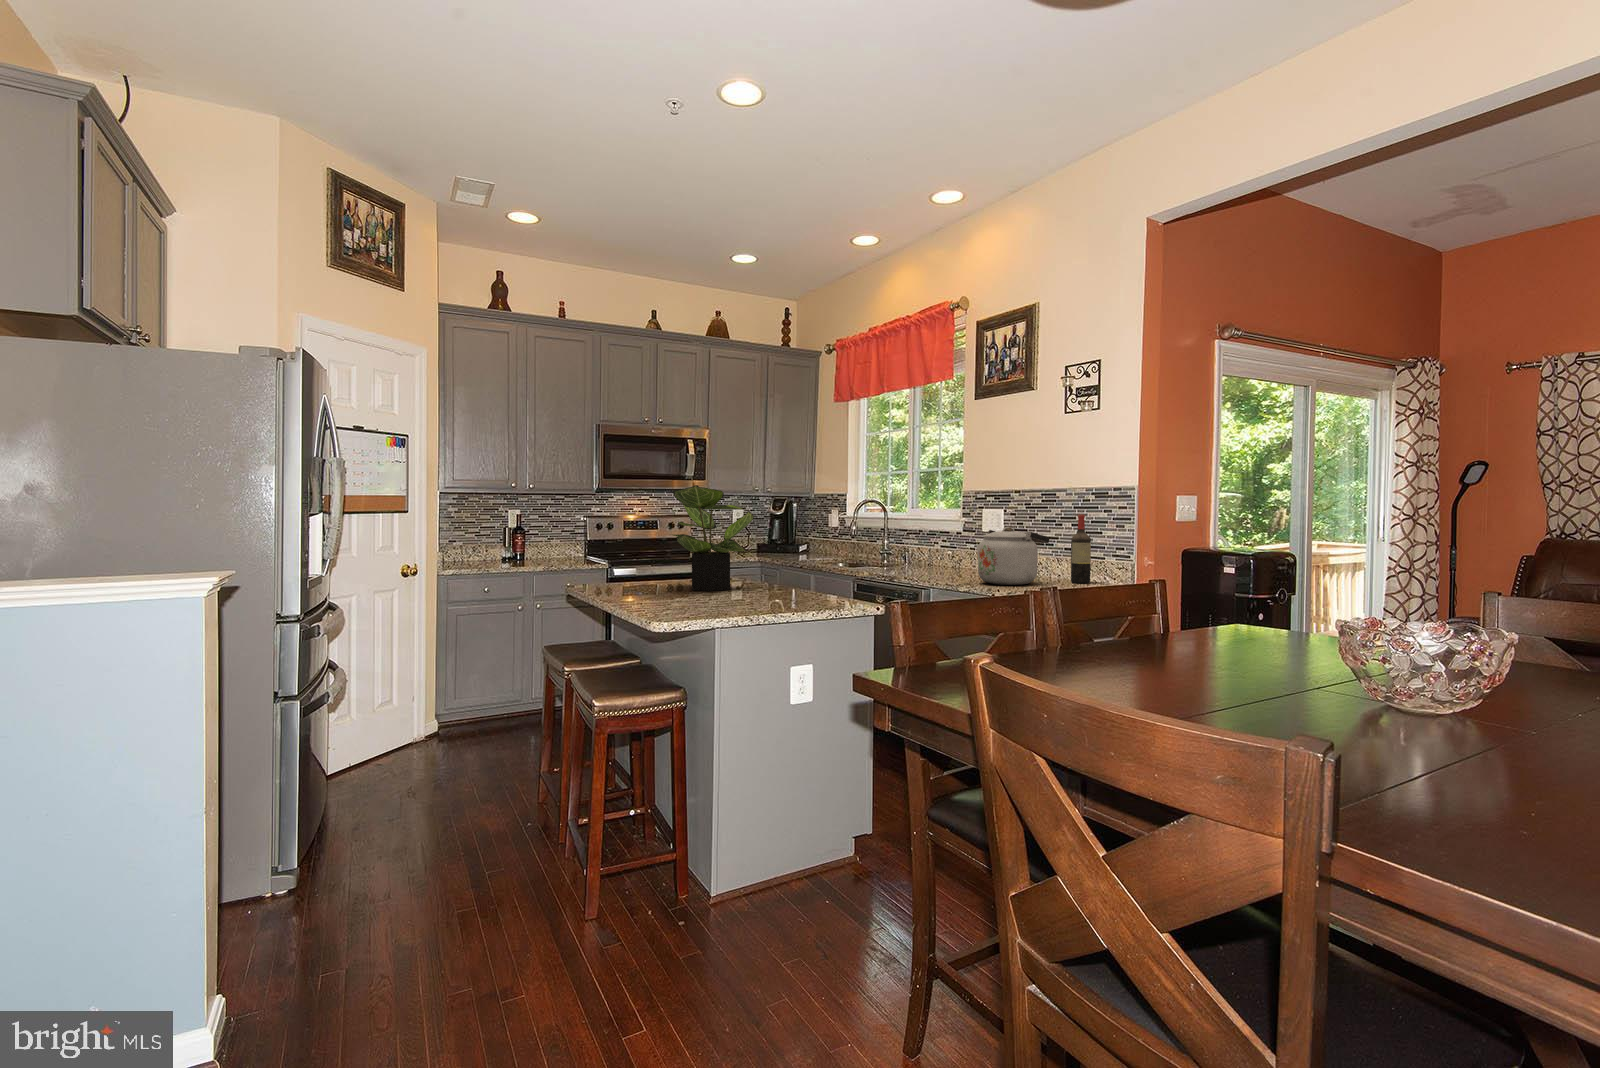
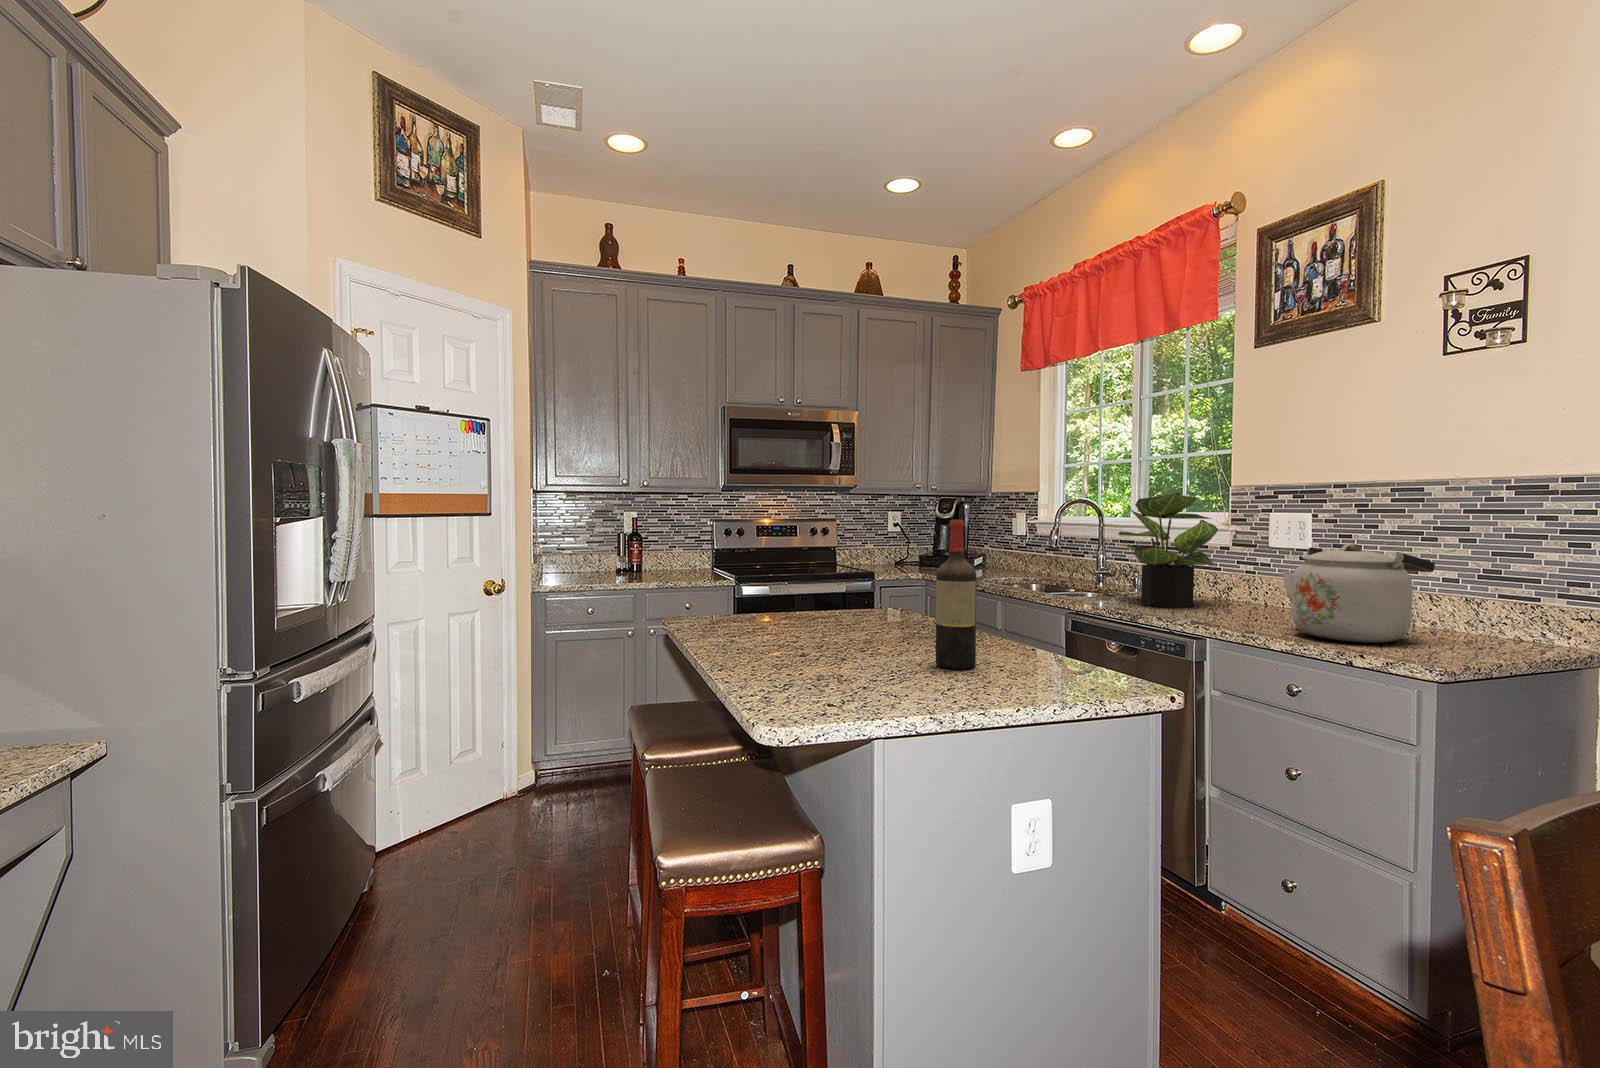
potted plant: present [673,485,754,591] -> present [1119,493,1218,608]
wine bottle: present [1071,514,1091,583] -> present [936,520,977,669]

